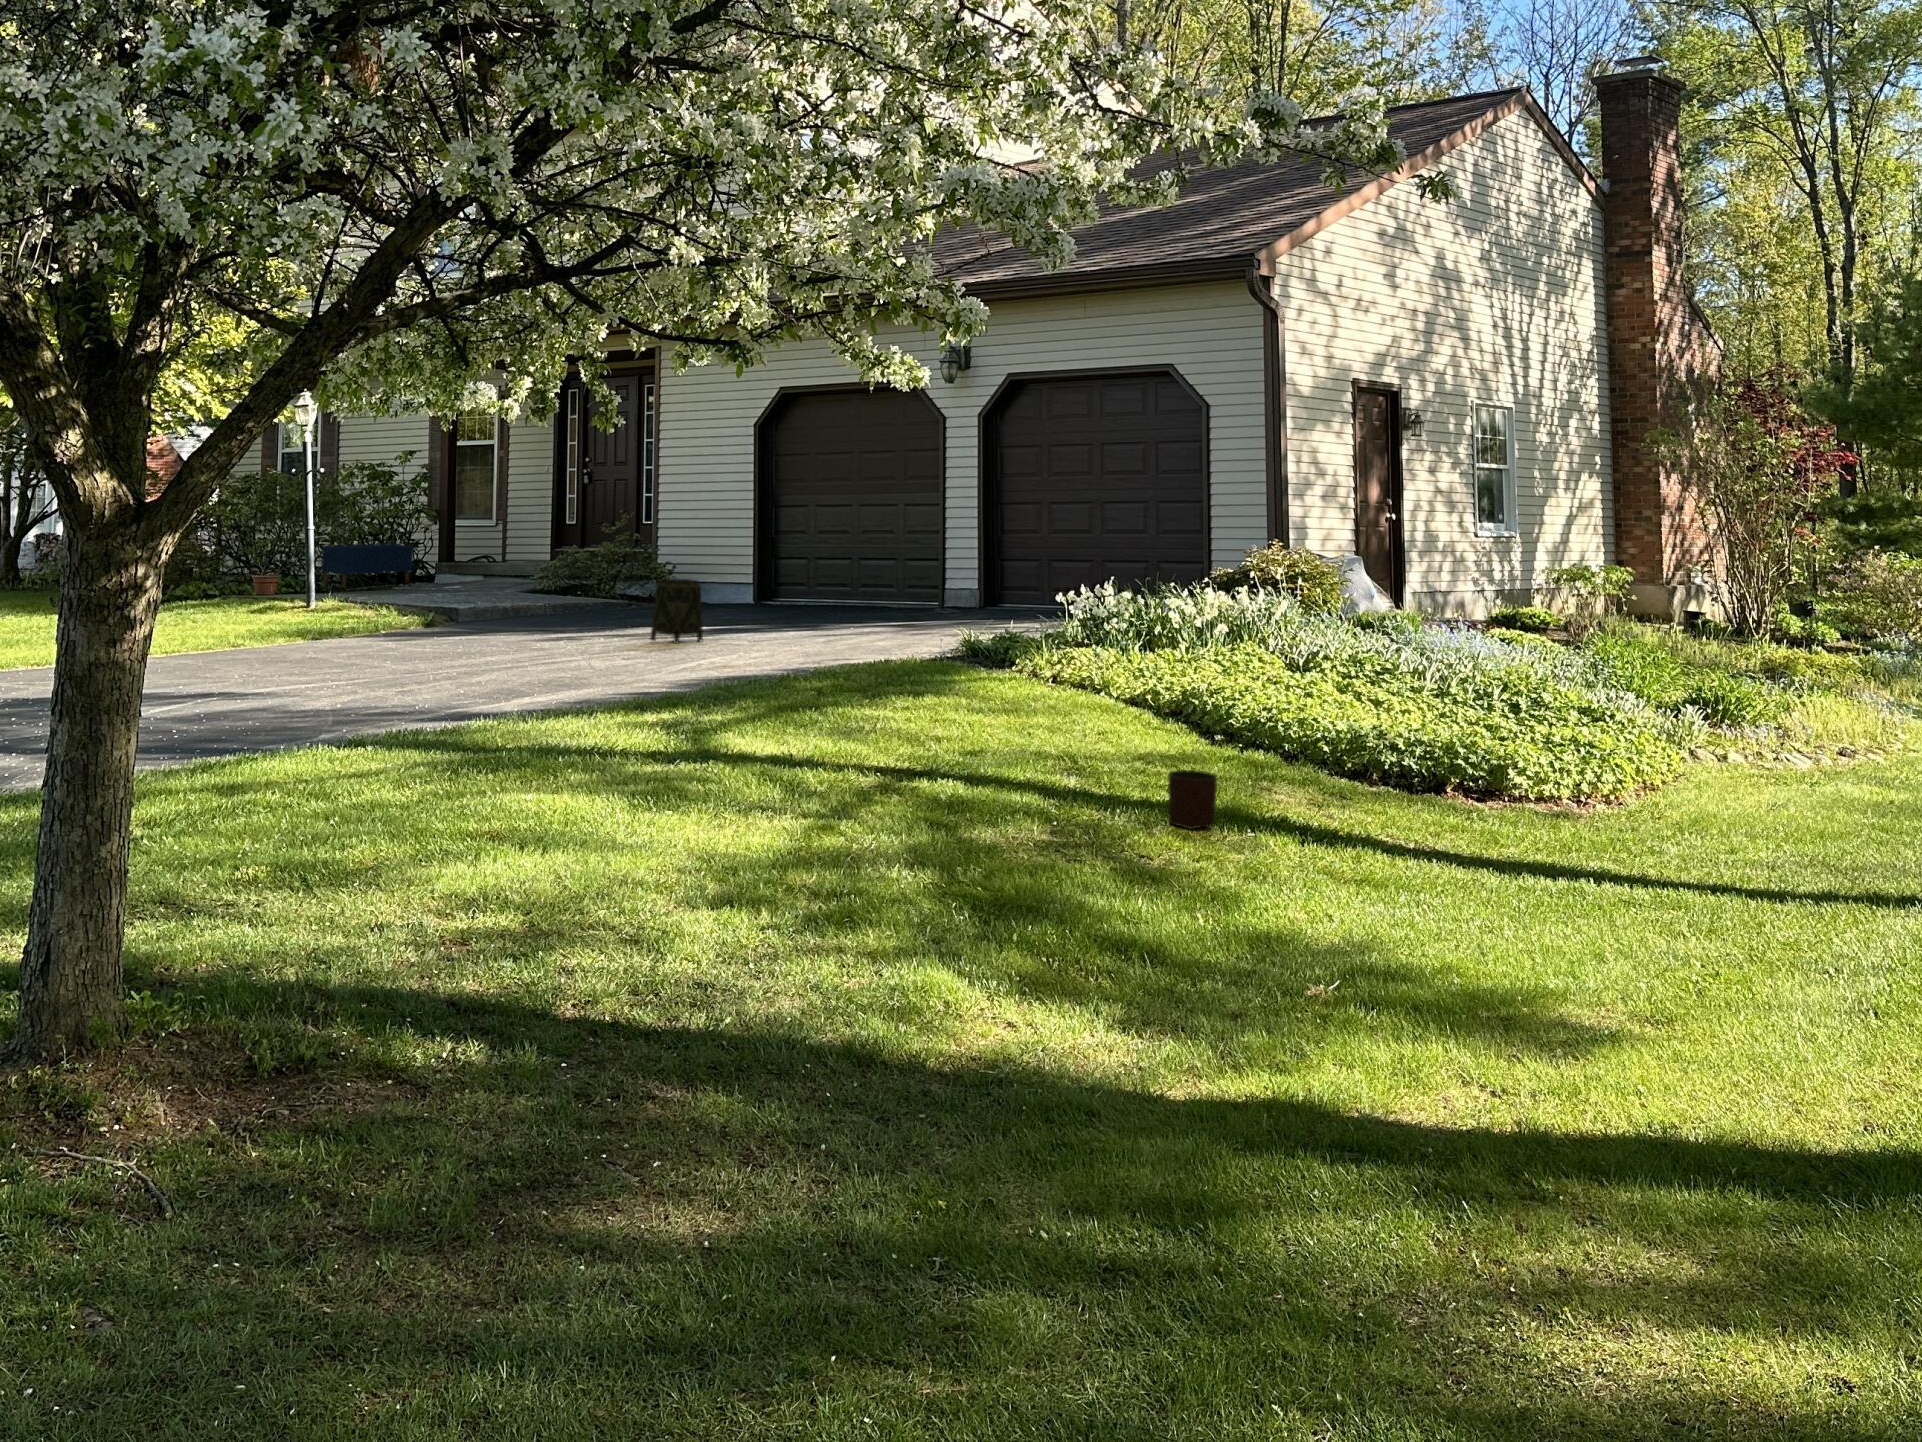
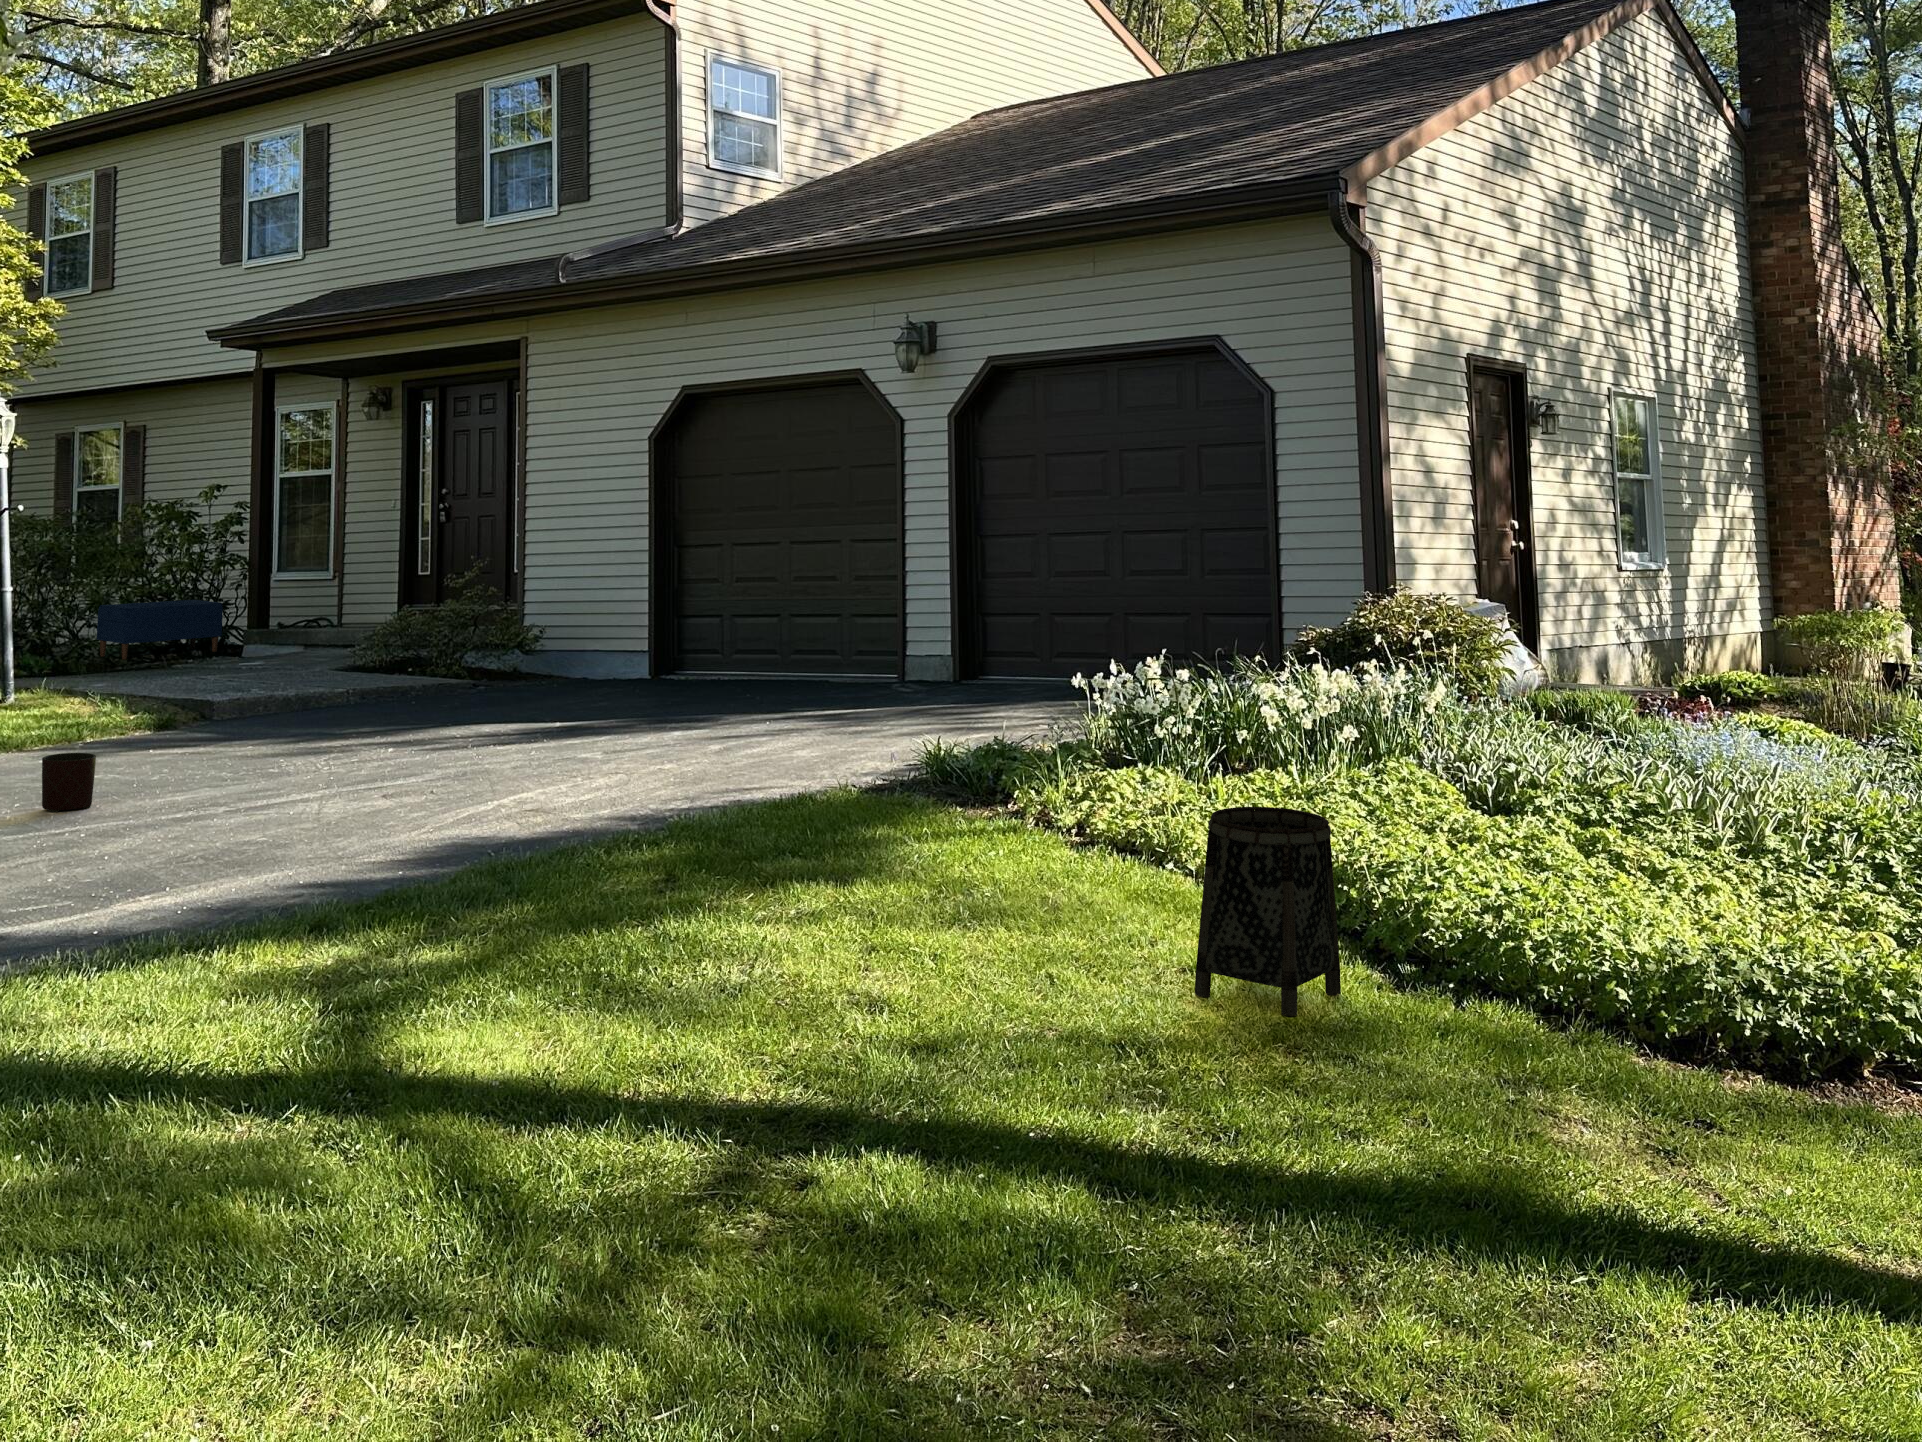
basket: present [651,579,703,644] -> present [1195,807,1341,1016]
planter: present [1168,770,1217,830] -> present [42,753,96,813]

